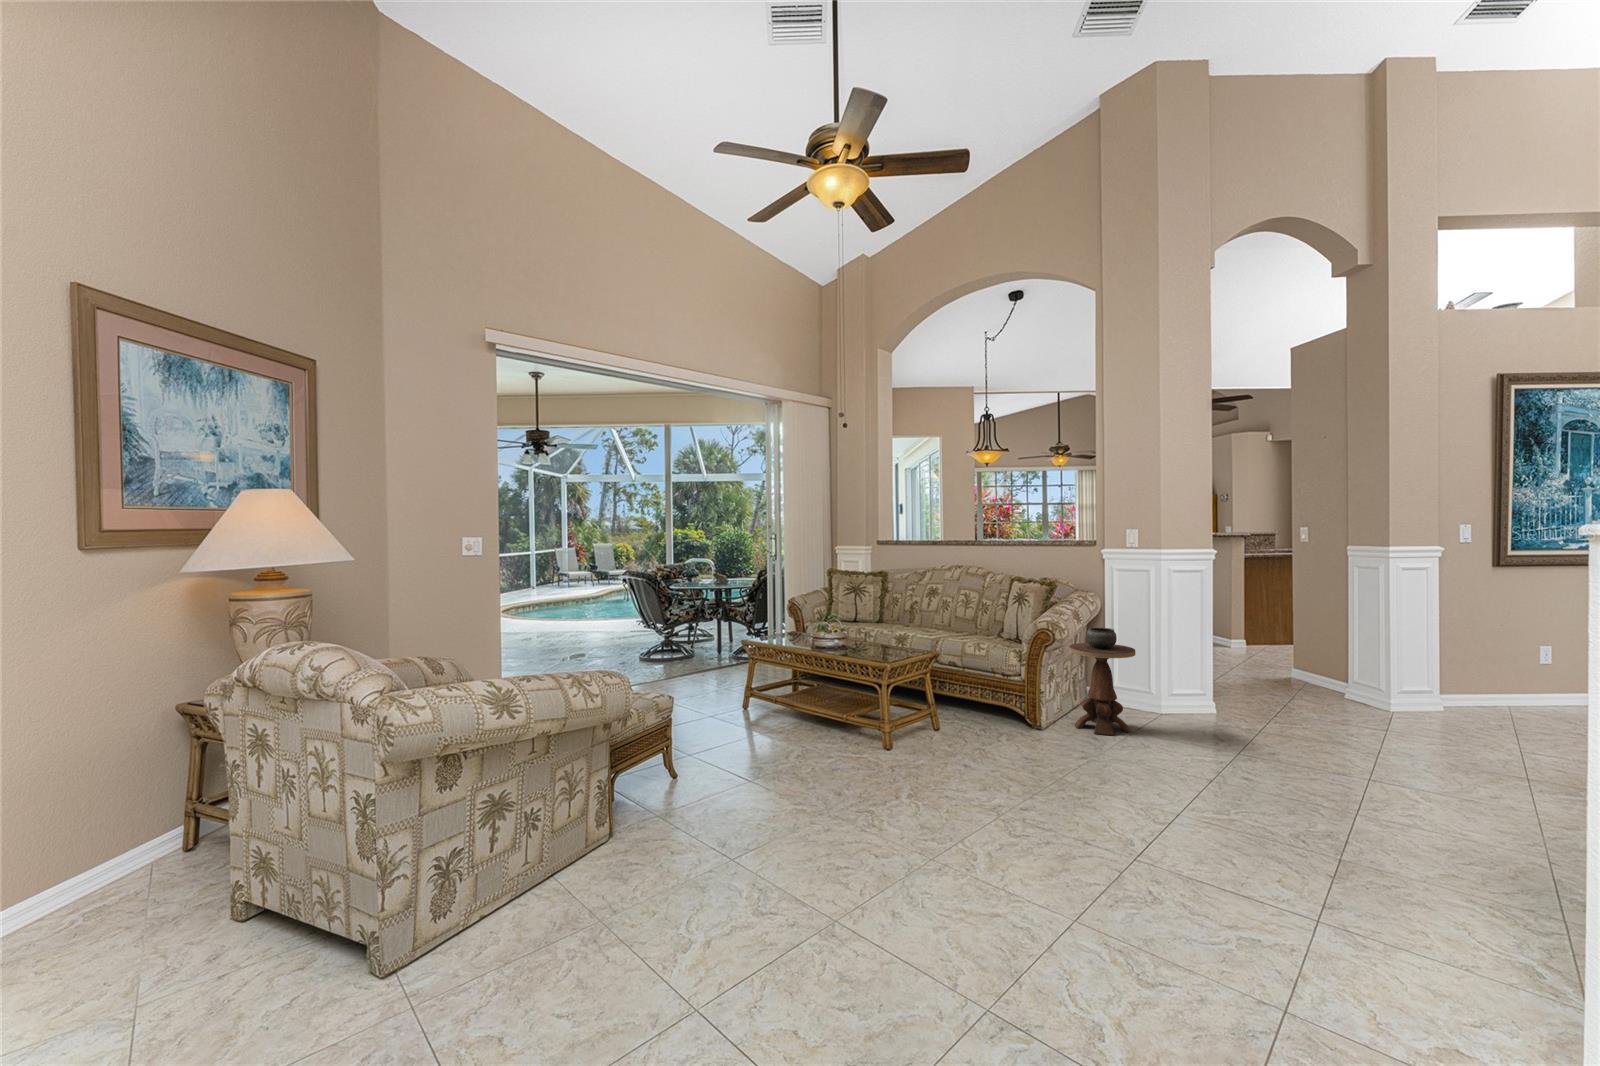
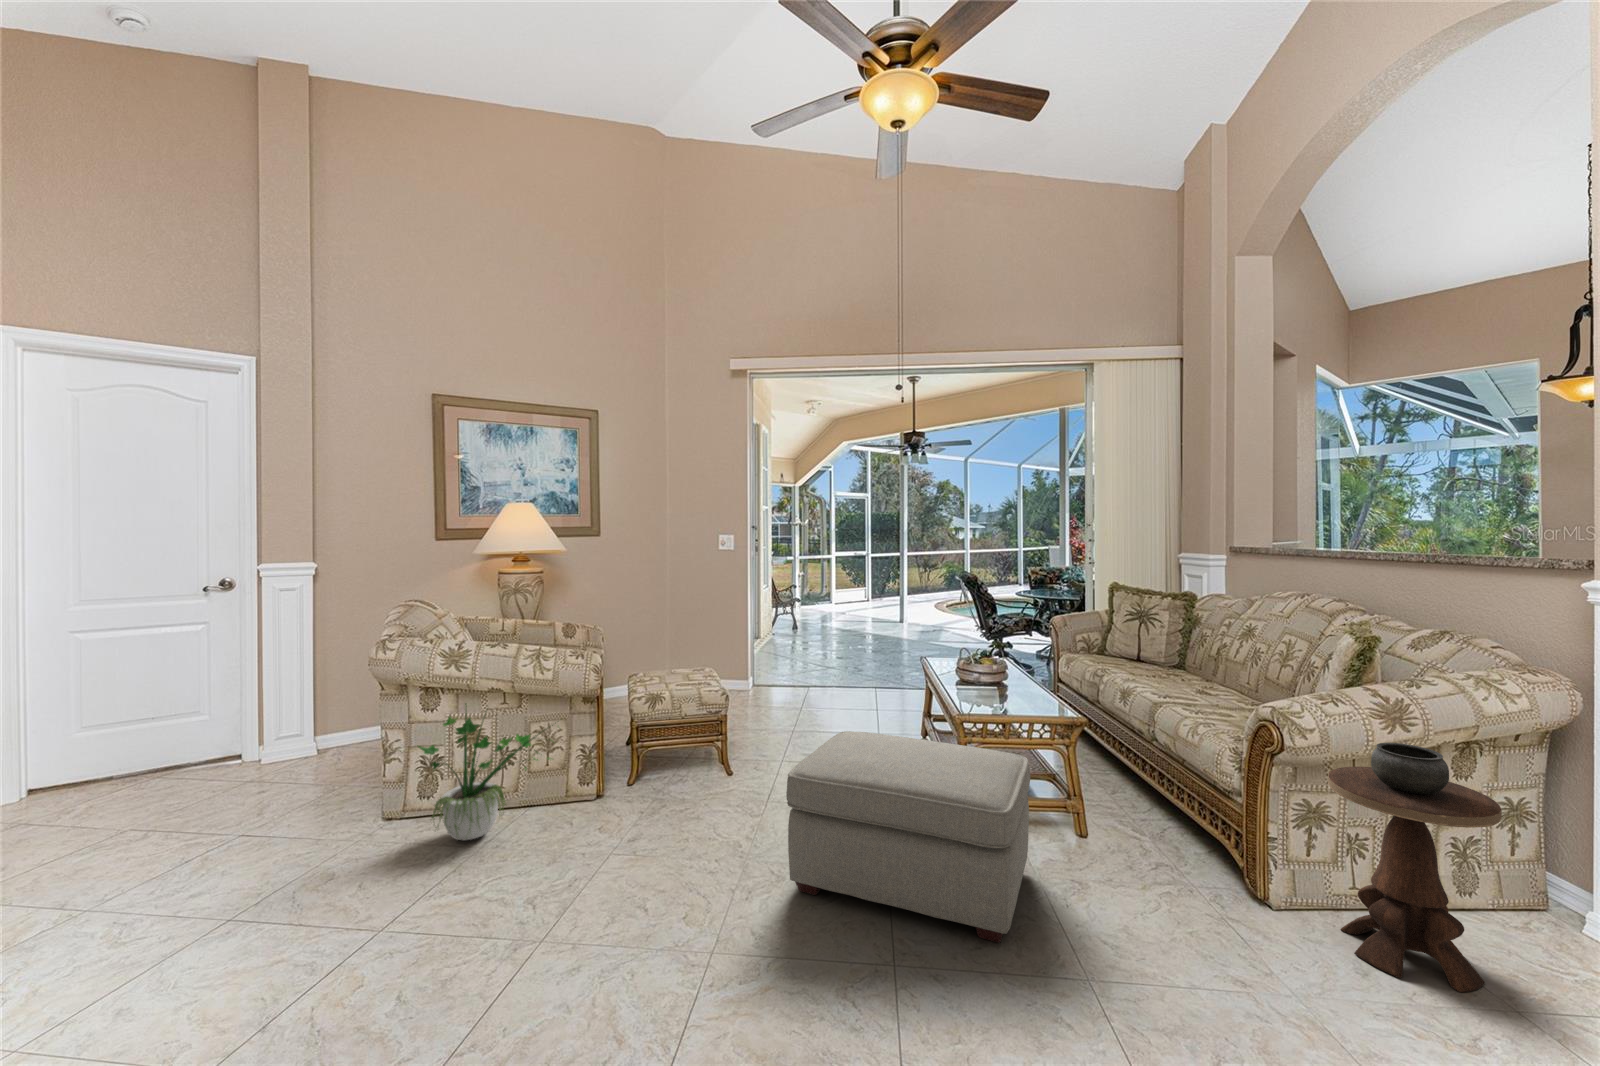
ottoman: none [842,677,1028,812] -> present [786,731,1030,943]
potted plant: none [507,734,641,931] -> present [419,704,553,841]

